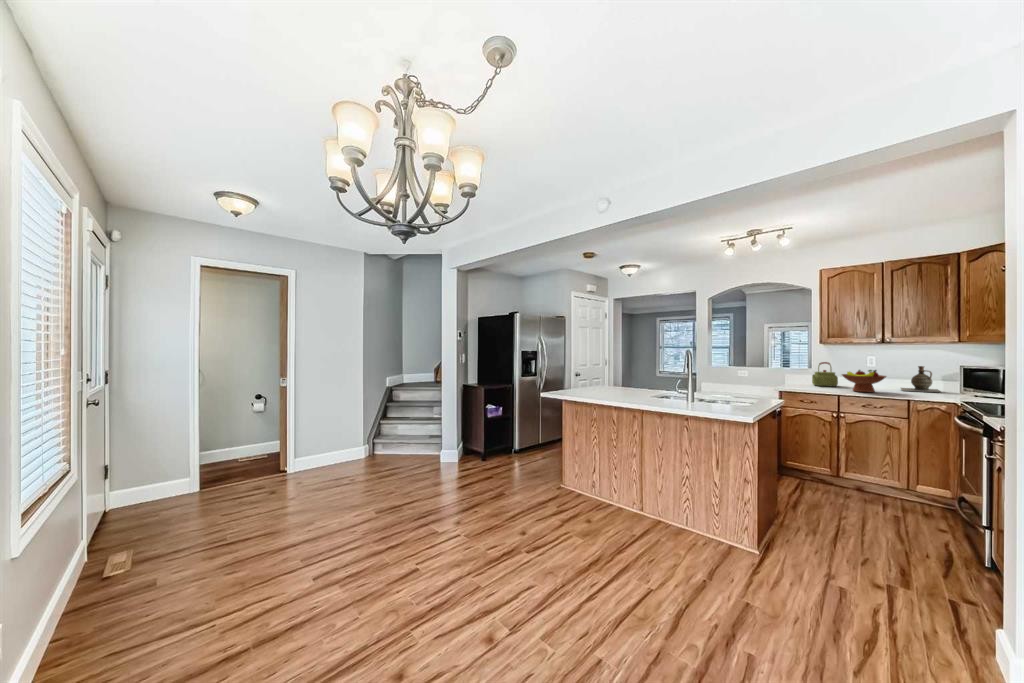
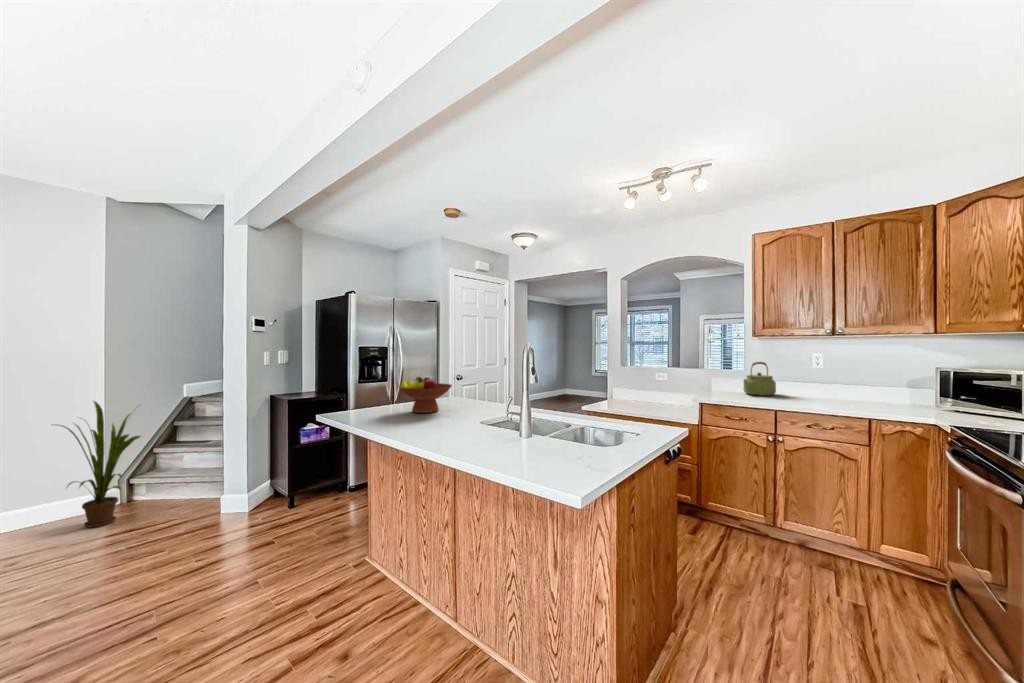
ceramic jug: present [901,366,940,392] -> none [855,367,911,405]
fruit bowl: present [842,370,886,392] -> present [398,377,452,413]
house plant: none [347,385,395,466] -> present [56,401,140,527]

